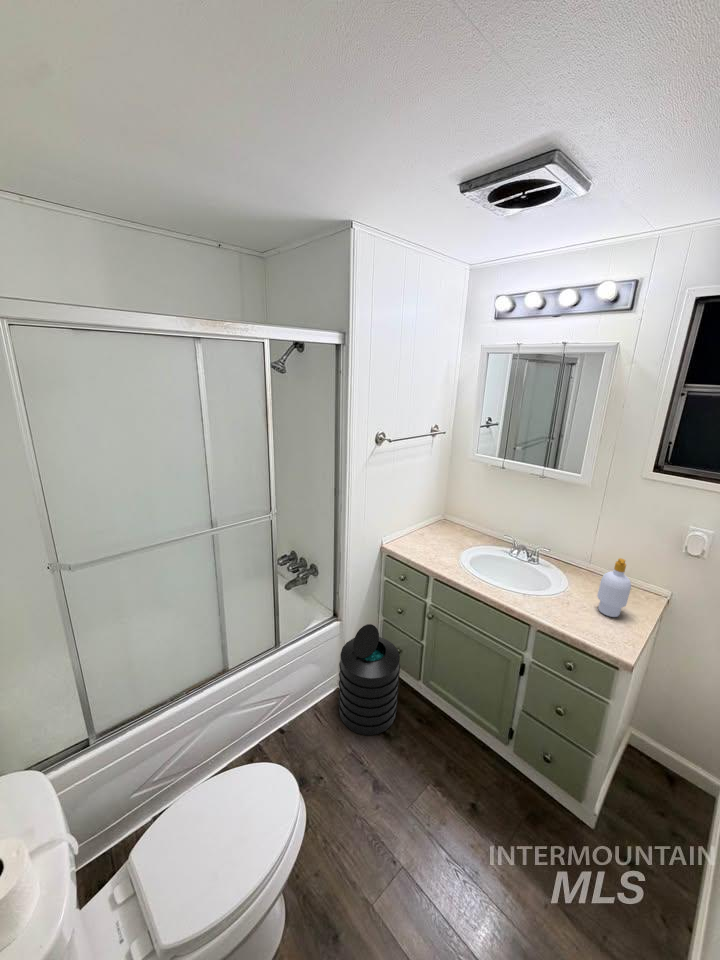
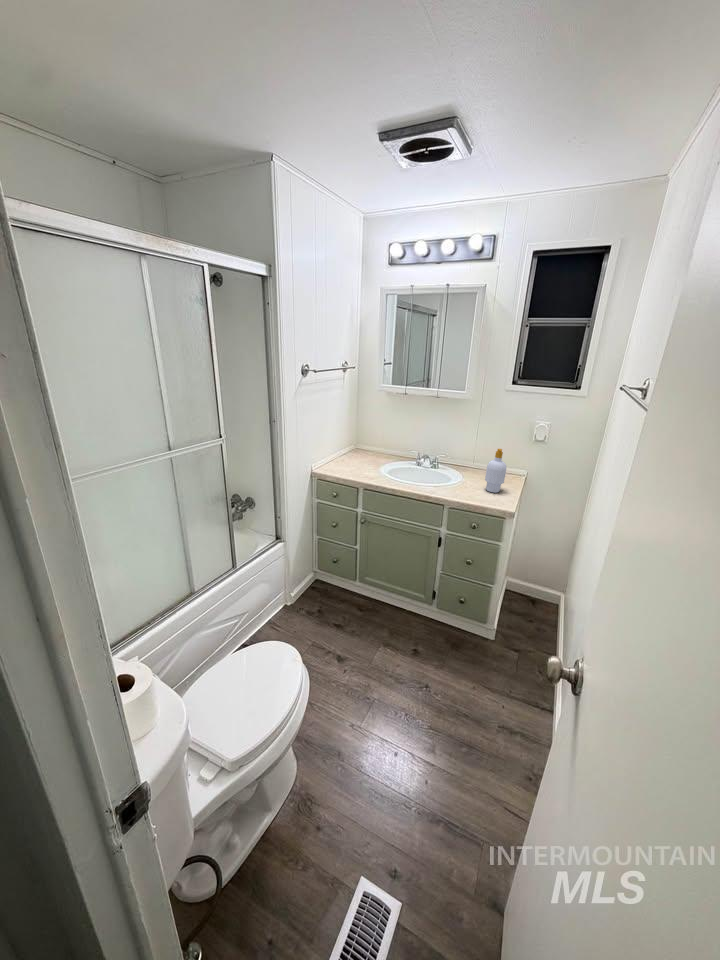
trash can: present [338,624,400,735] -> none [290,537,343,630]

